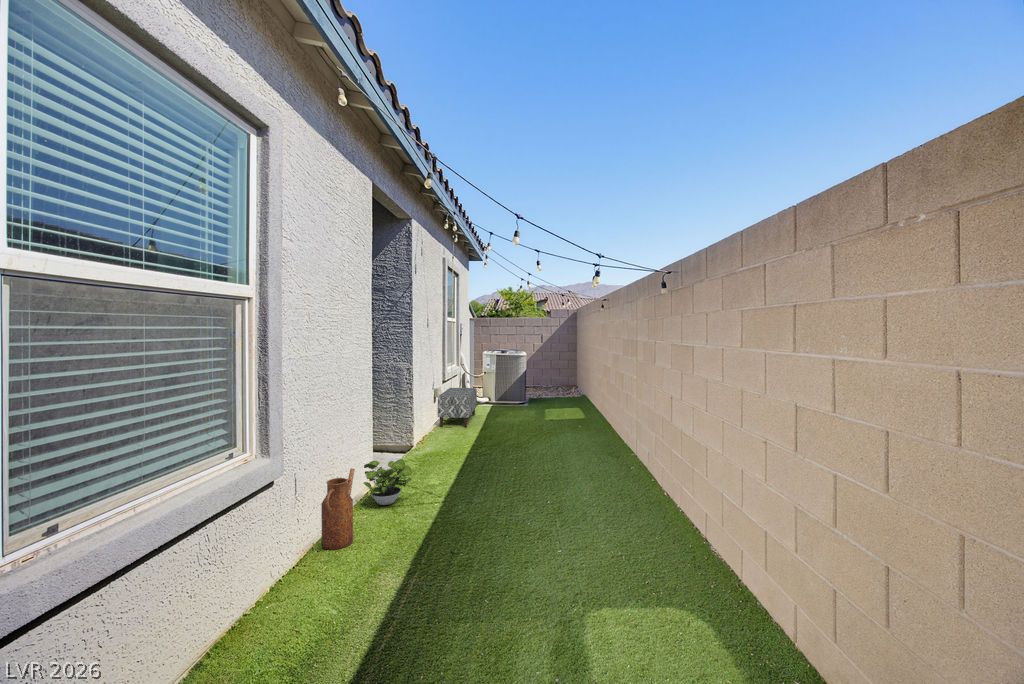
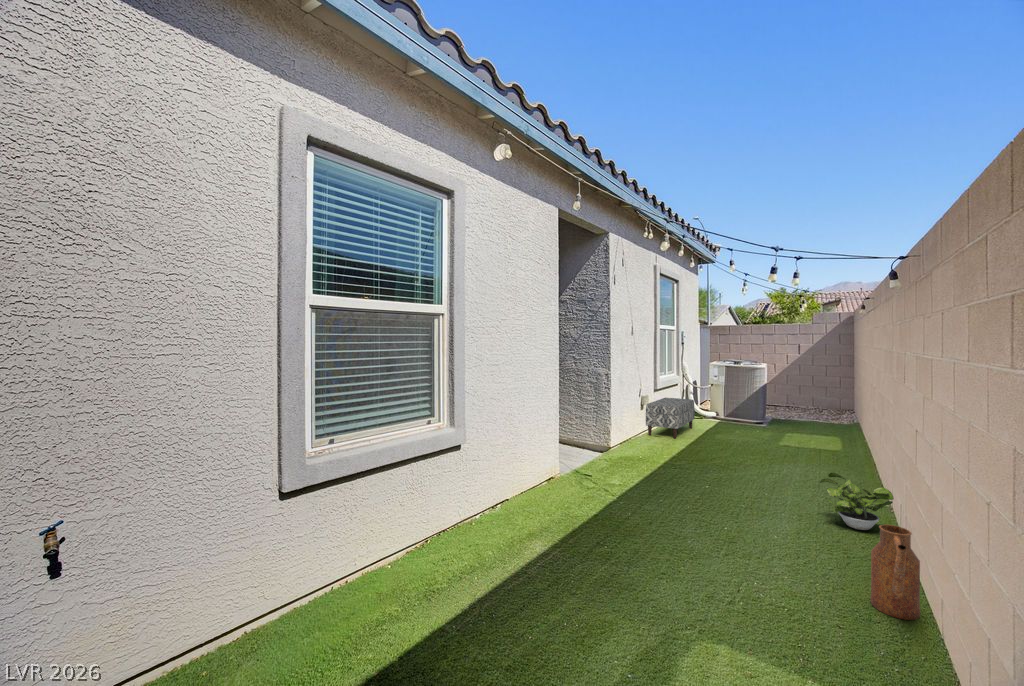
potted plant: present [364,459,412,505] -> present [820,473,894,530]
watering can: present [321,468,355,550] -> present [871,525,920,620]

